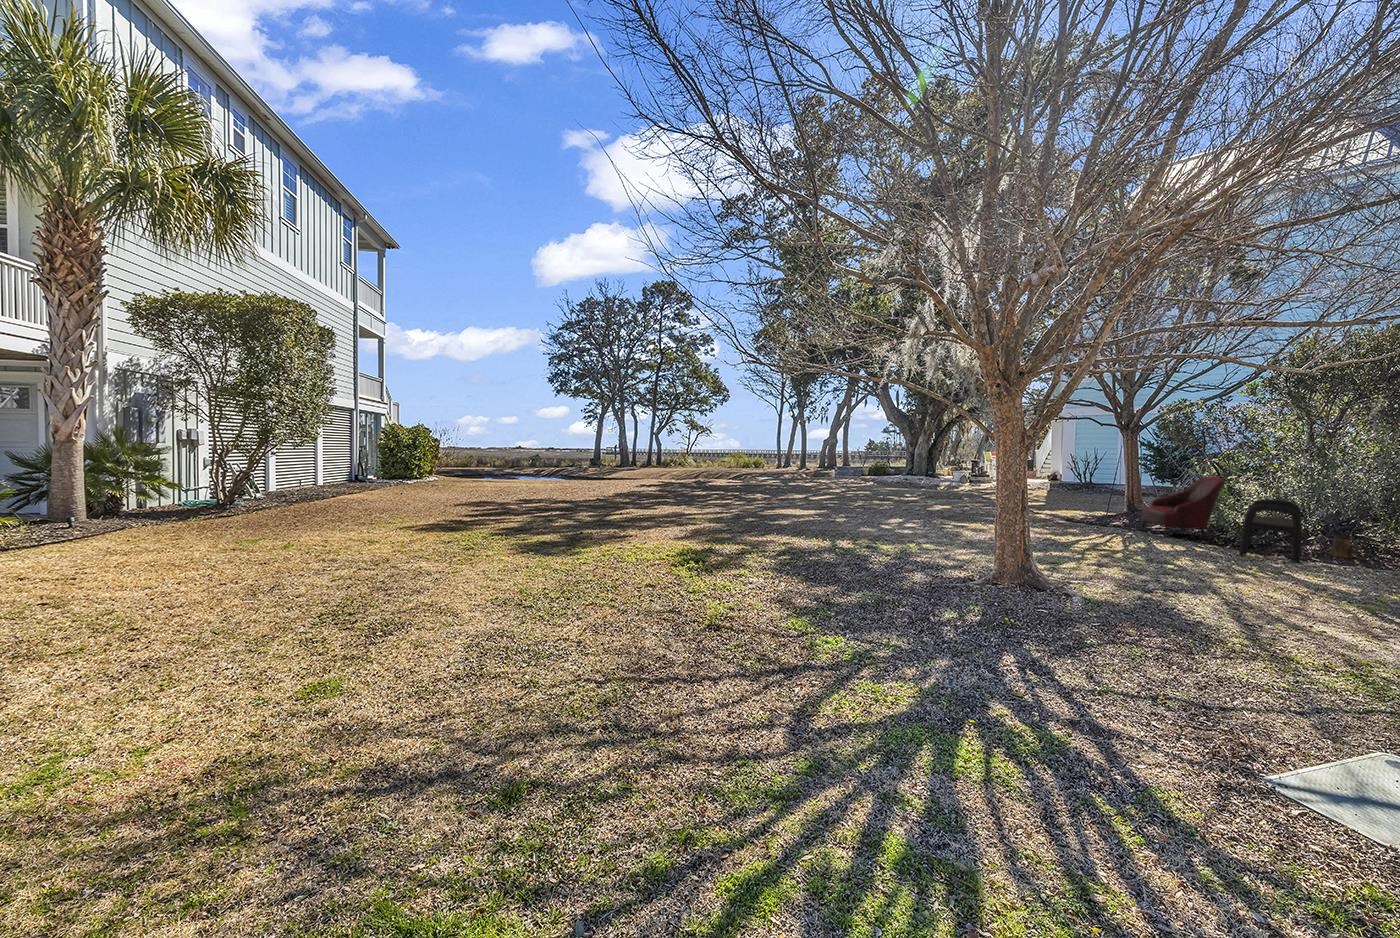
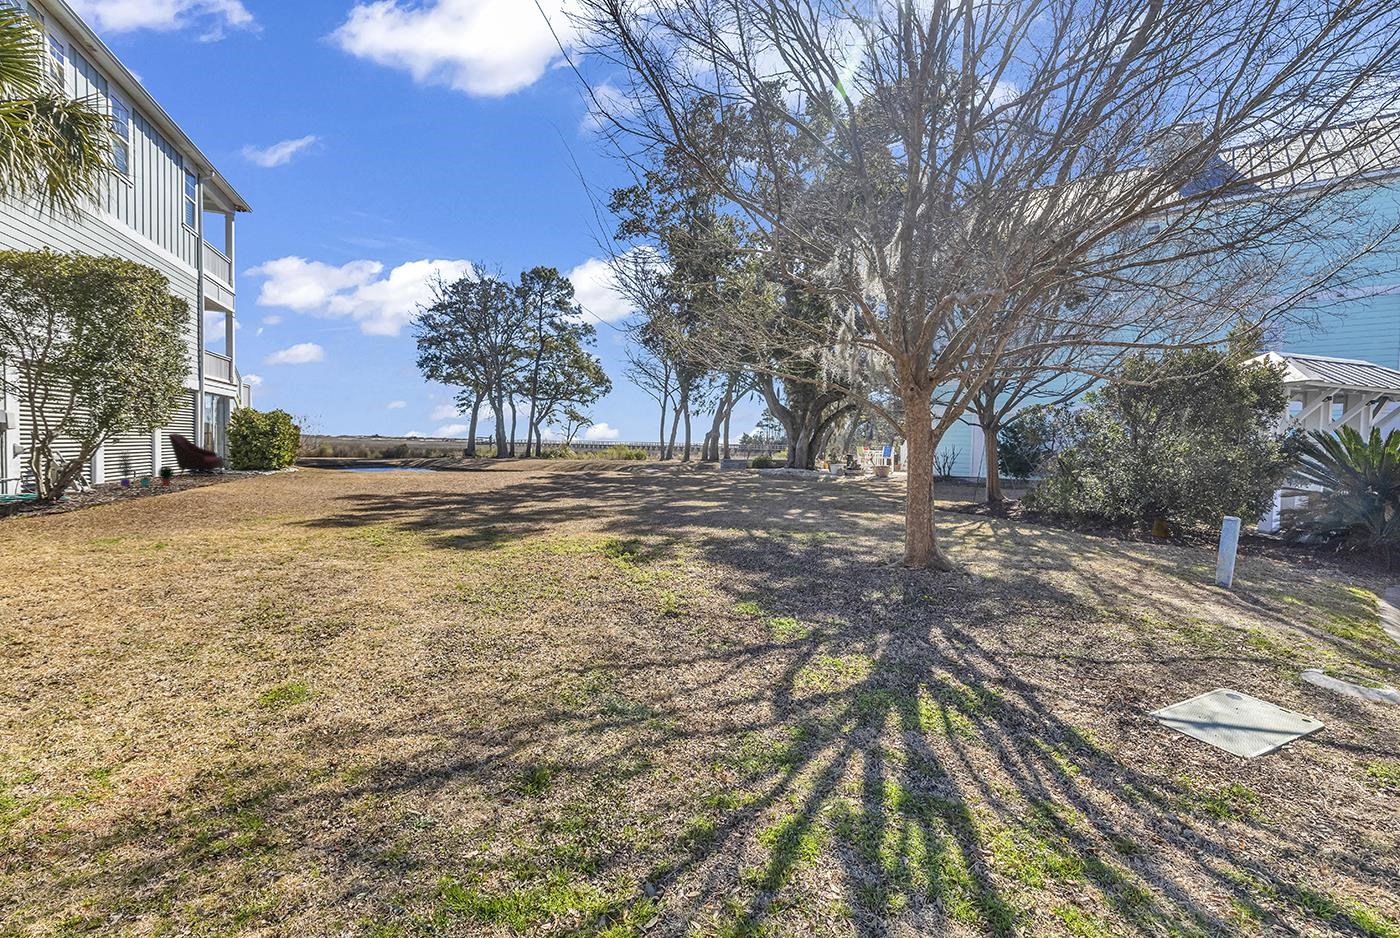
potted plant: none [279,461,326,492] -> present [119,451,173,486]
armchair: present [1141,477,1224,539] -> present [169,433,223,476]
bench: present [1239,499,1302,562] -> none [1085,488,1133,541]

